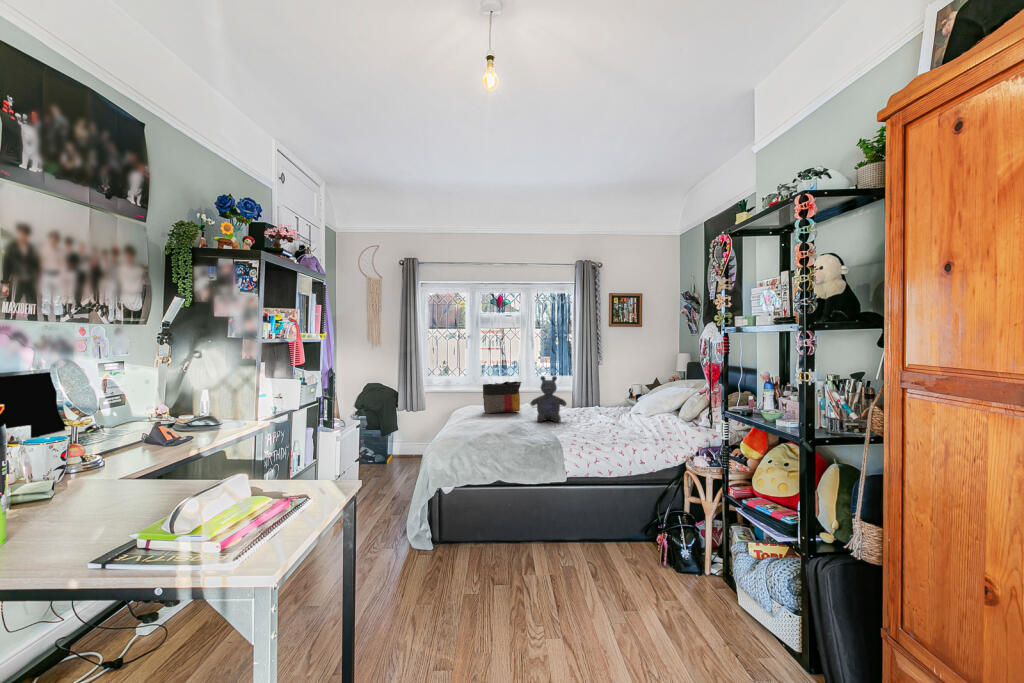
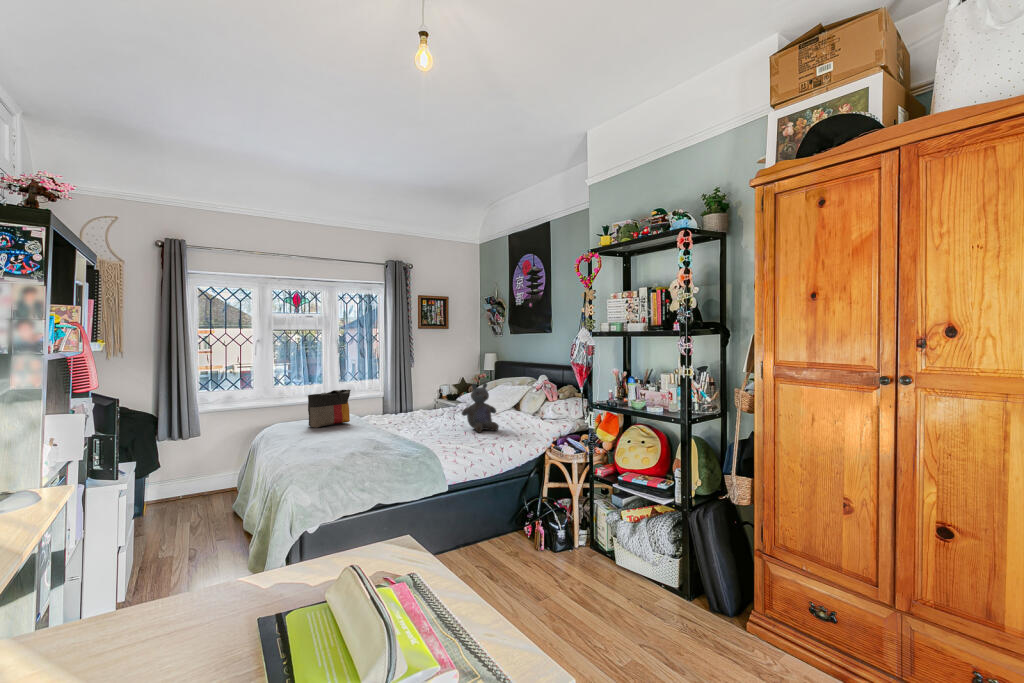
stuffed bear: present [531,376,566,422] -> present [462,383,499,432]

